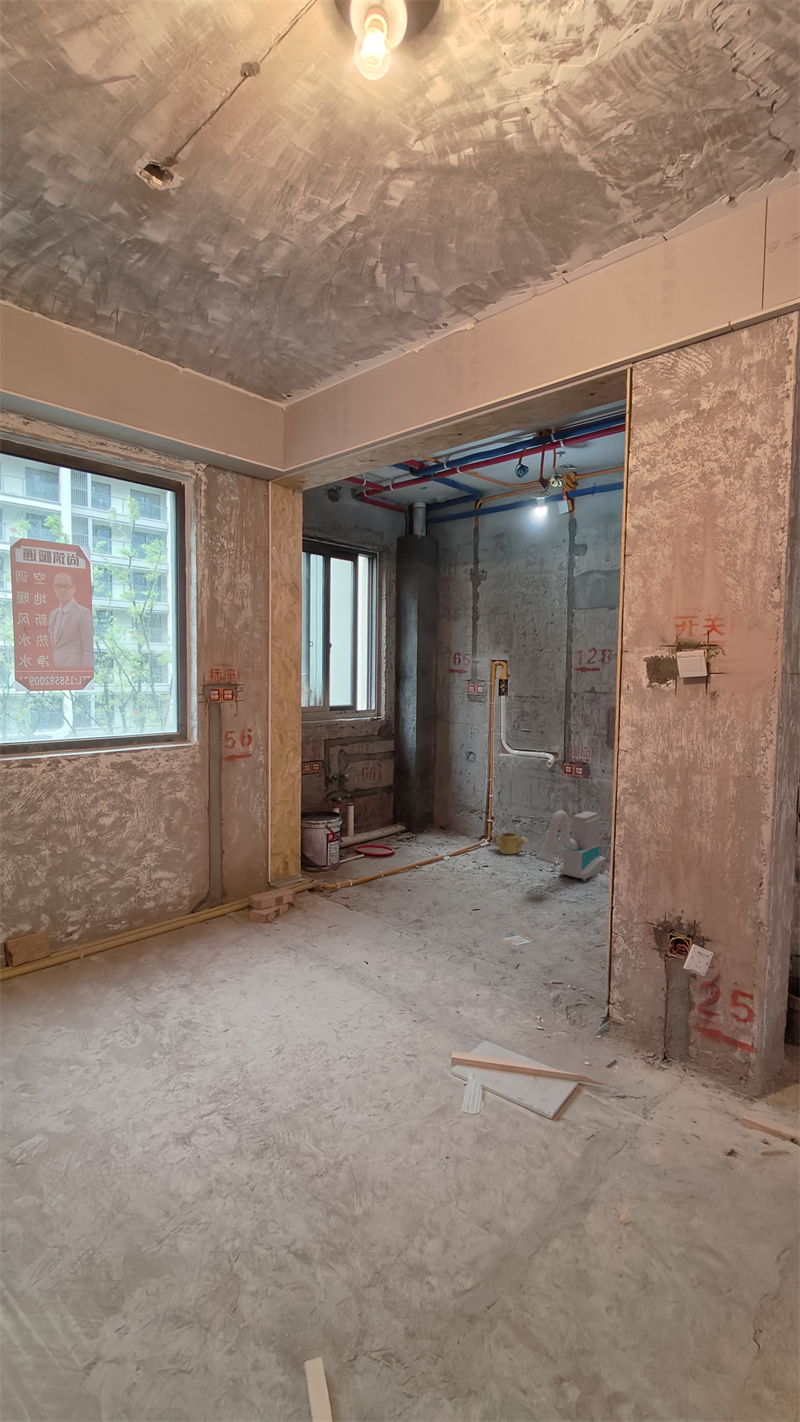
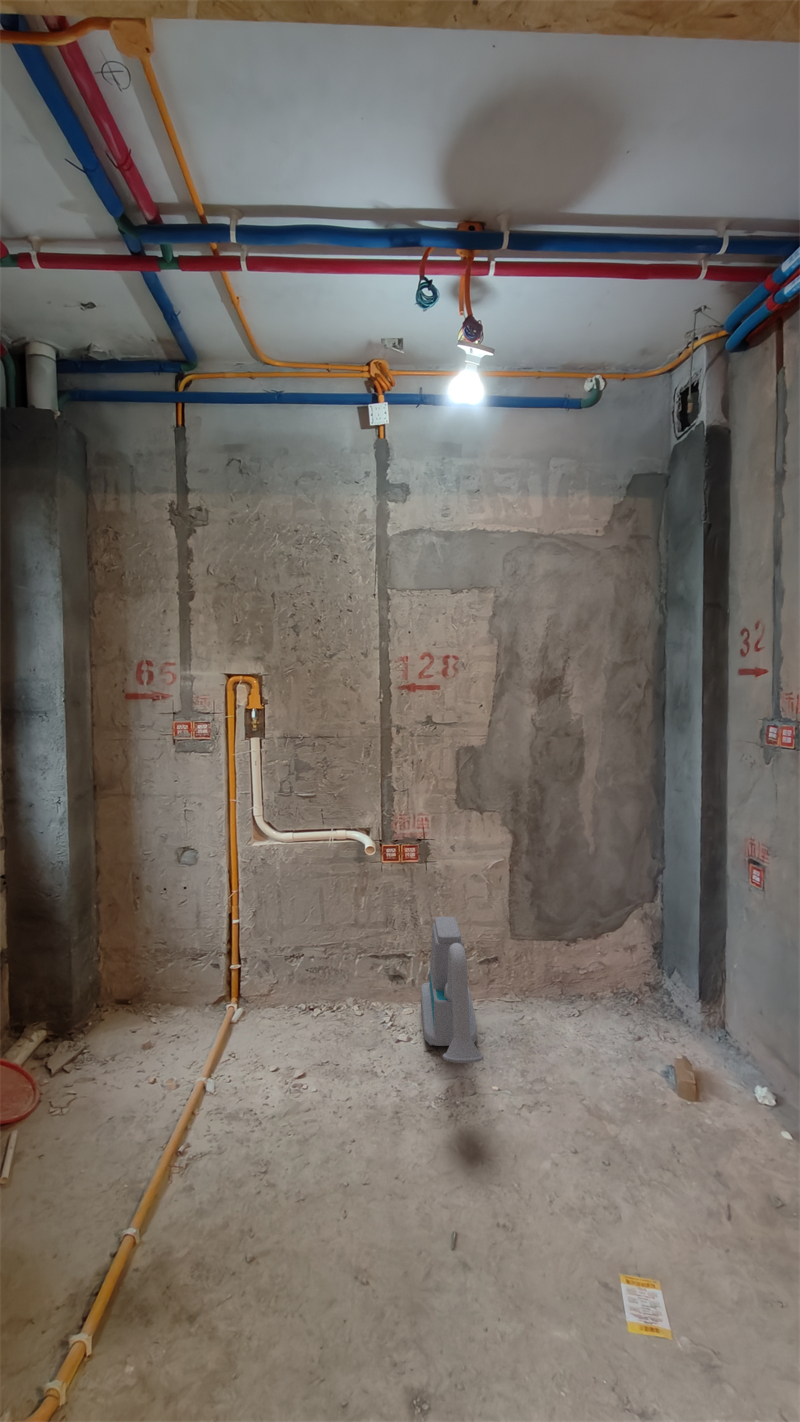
watering can: present [493,832,528,854] -> none [262,980,330,1029]

